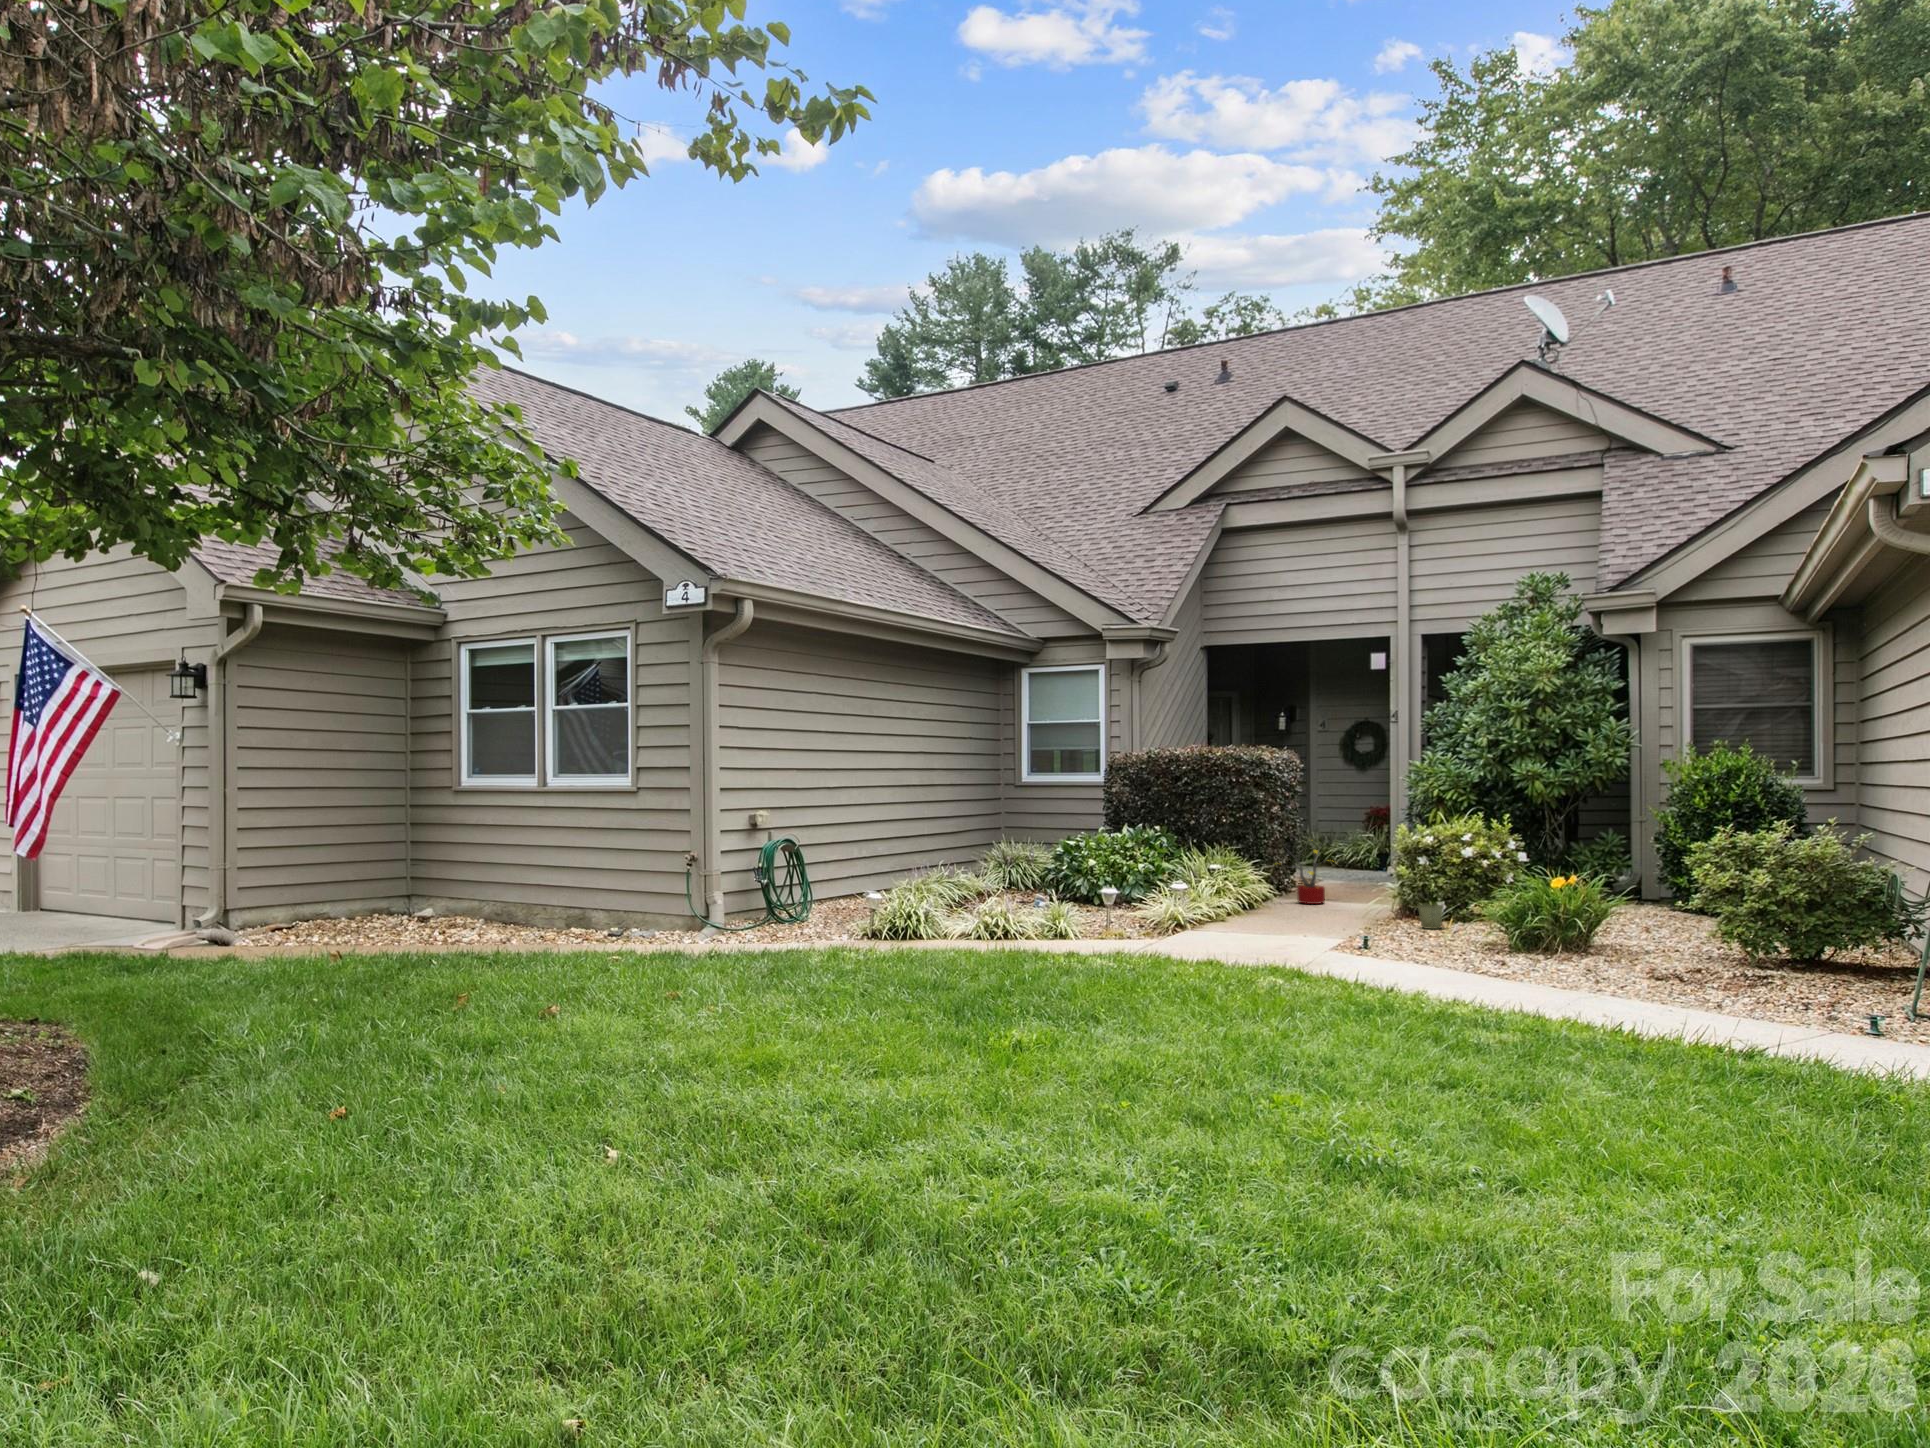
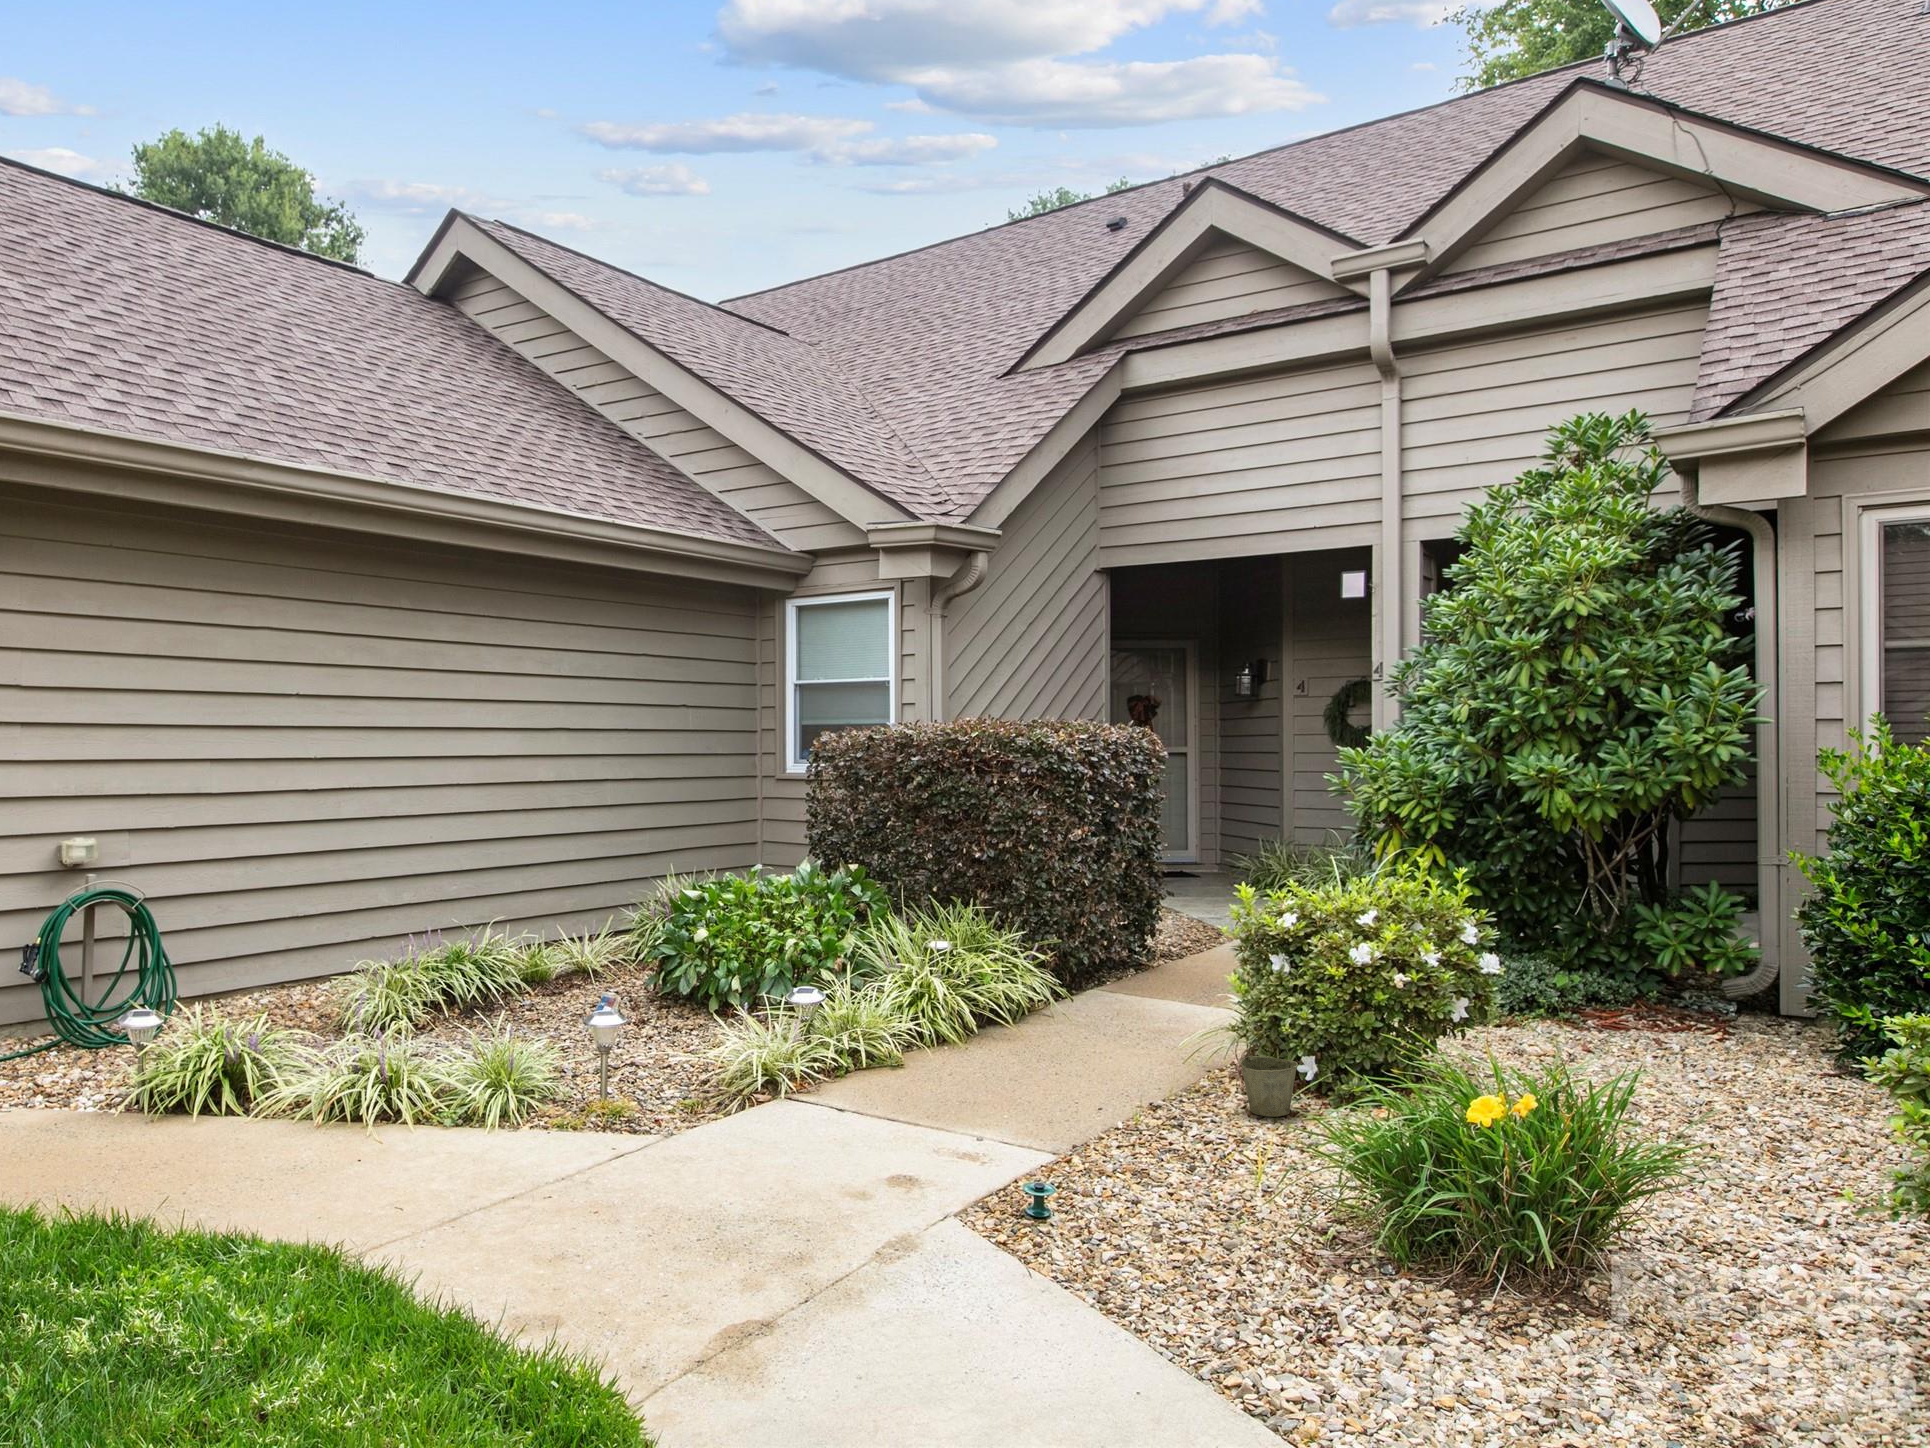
decorative plant: present [1287,847,1325,904] -> none [1066,880,1194,1004]

